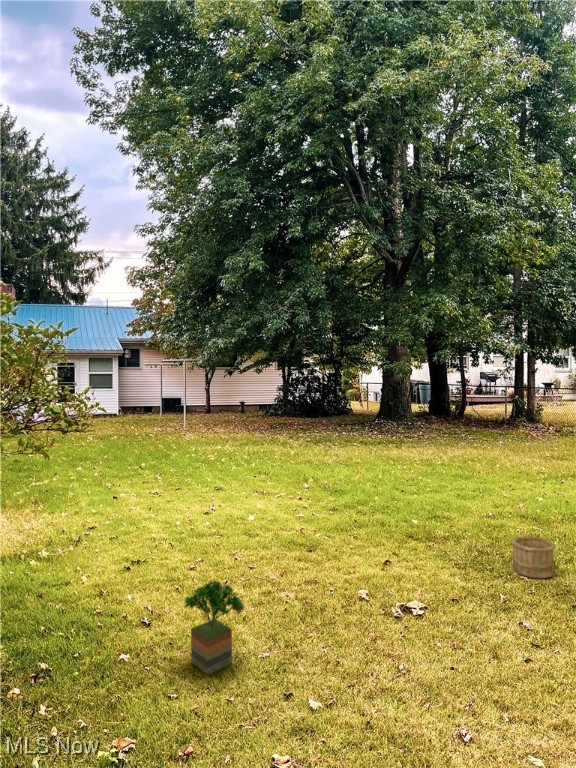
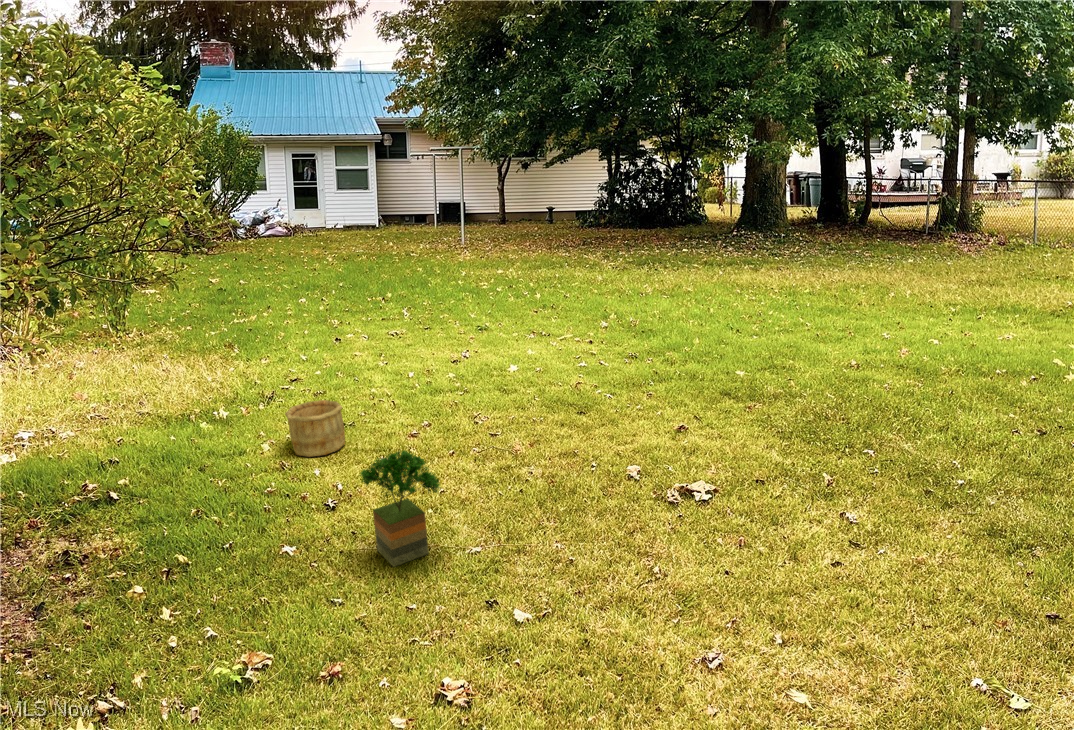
wooden bucket: present [511,536,555,578] -> present [285,400,345,457]

